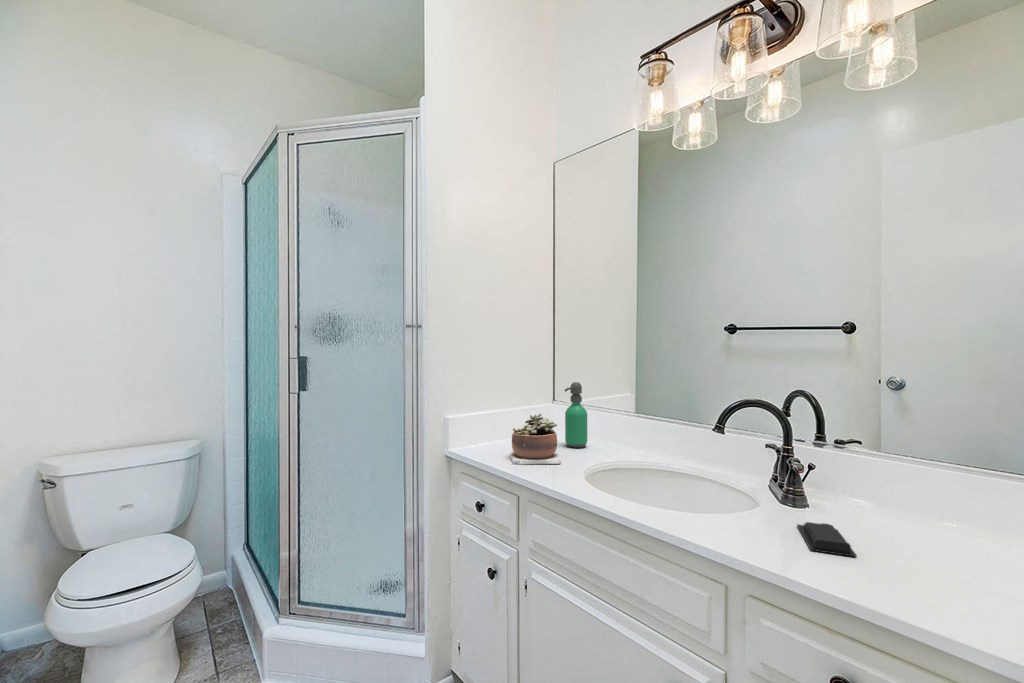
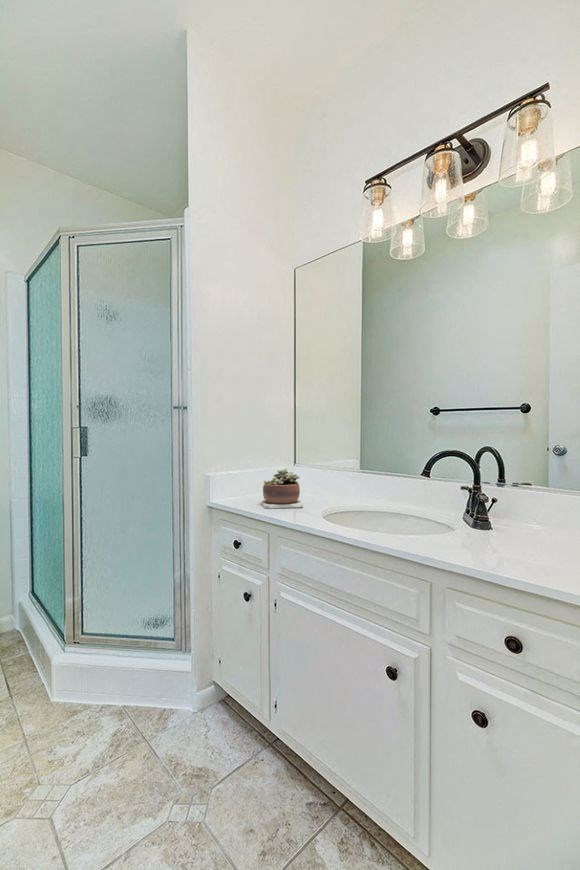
soap dispenser: present [565,382,587,448] -> none [305,445,323,497]
soap bar: present [797,522,857,557] -> none [485,537,529,558]

